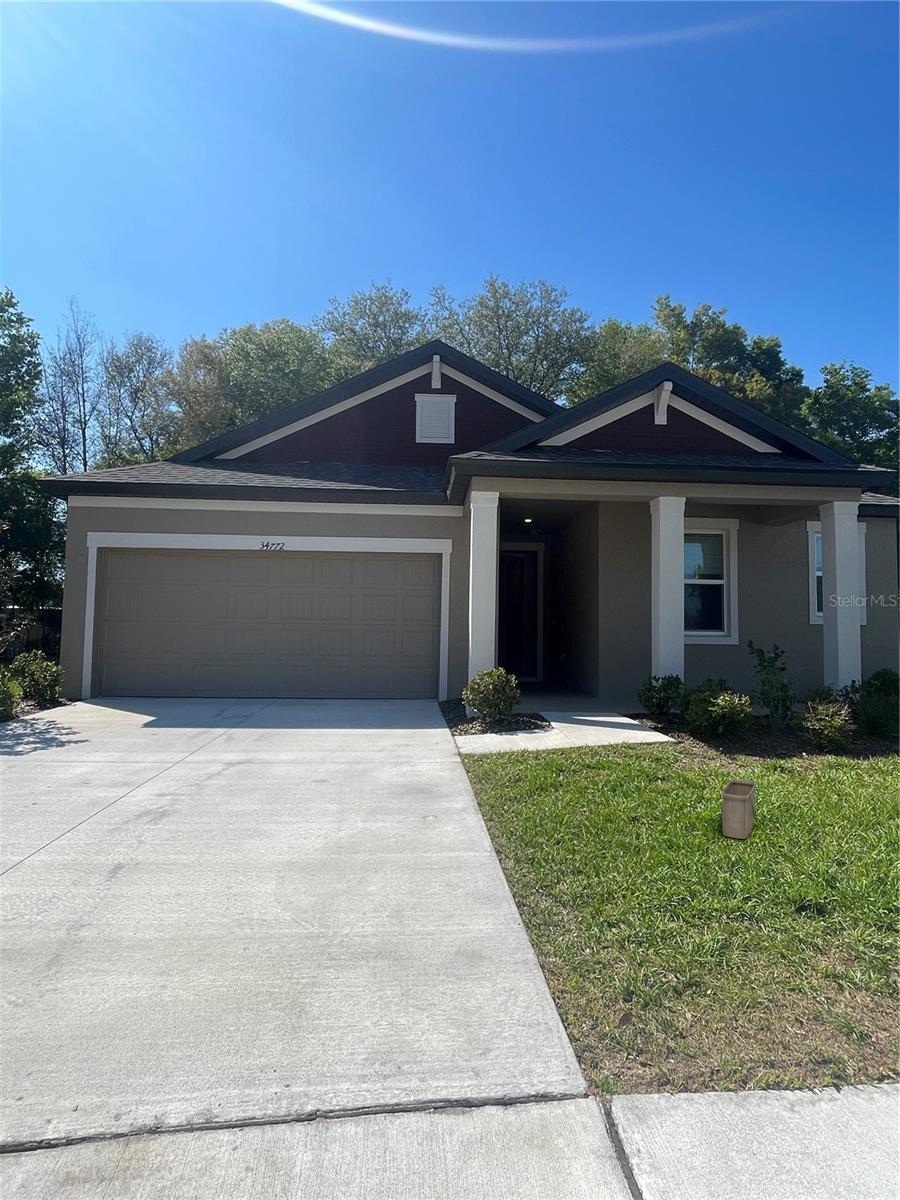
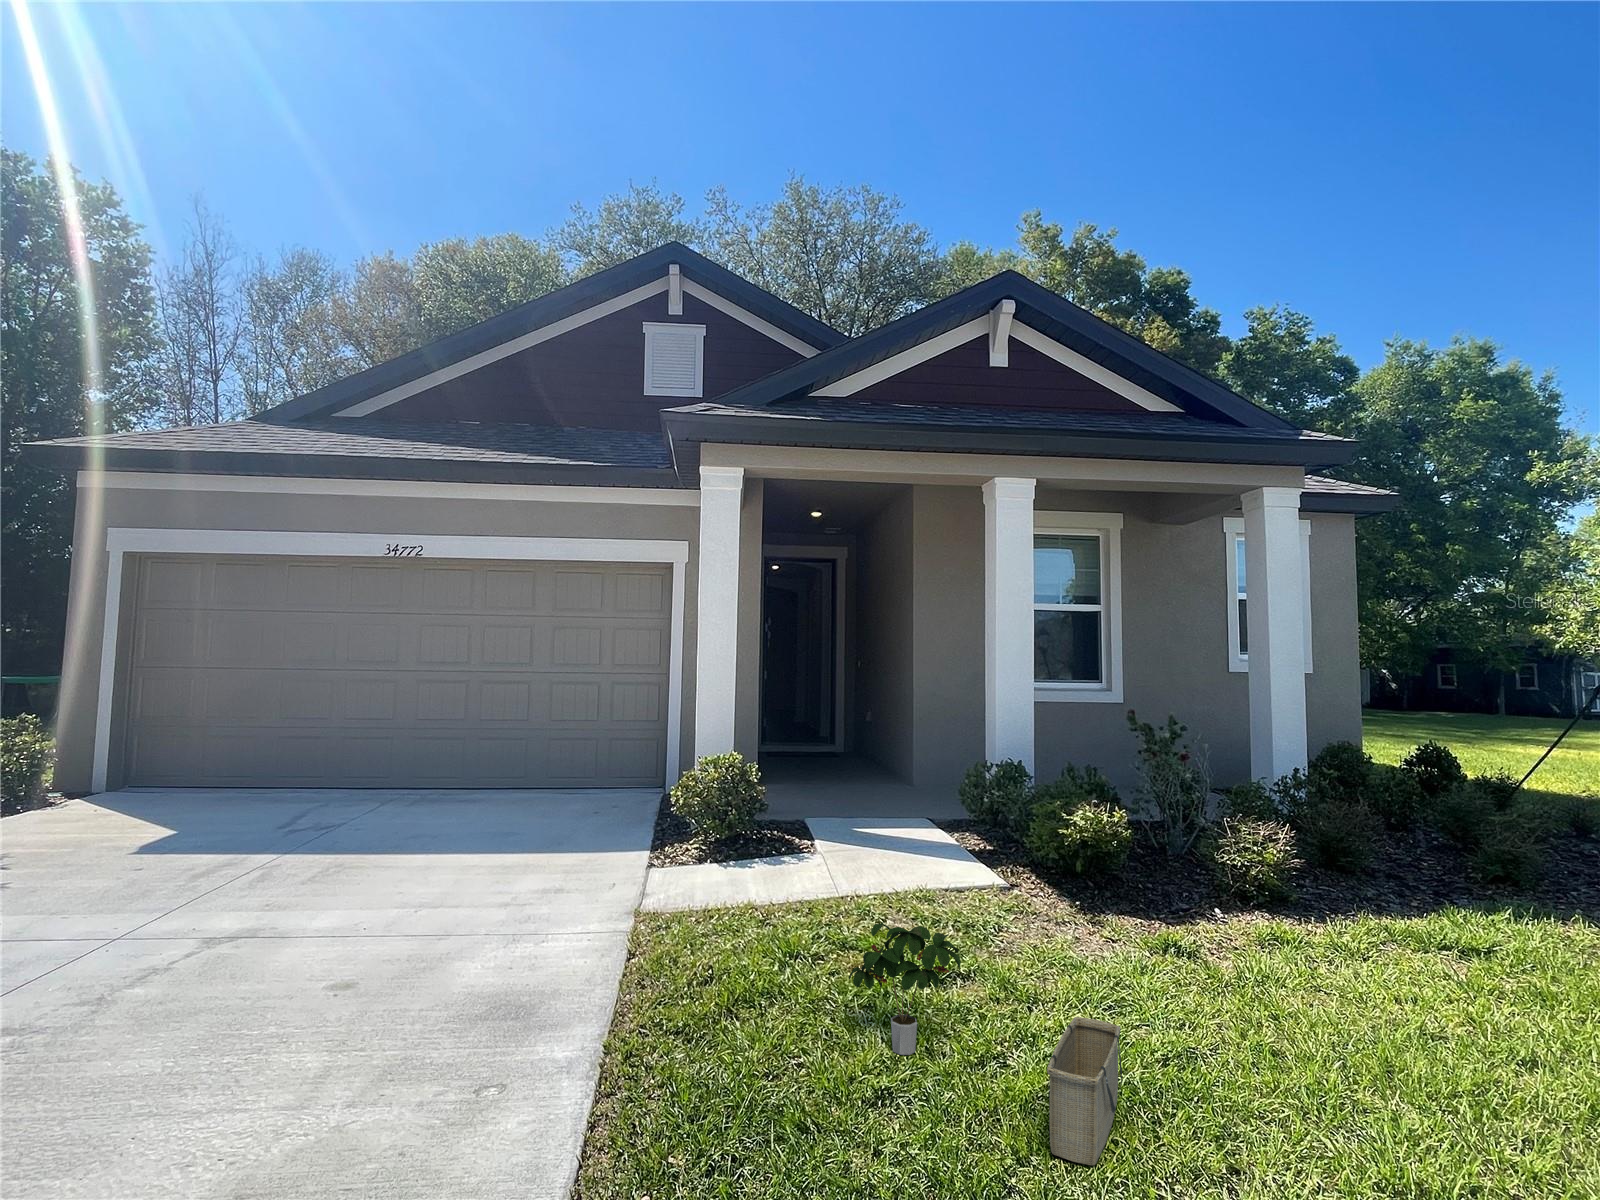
potted plant: none [605,739,667,807] -> present [849,922,961,1055]

